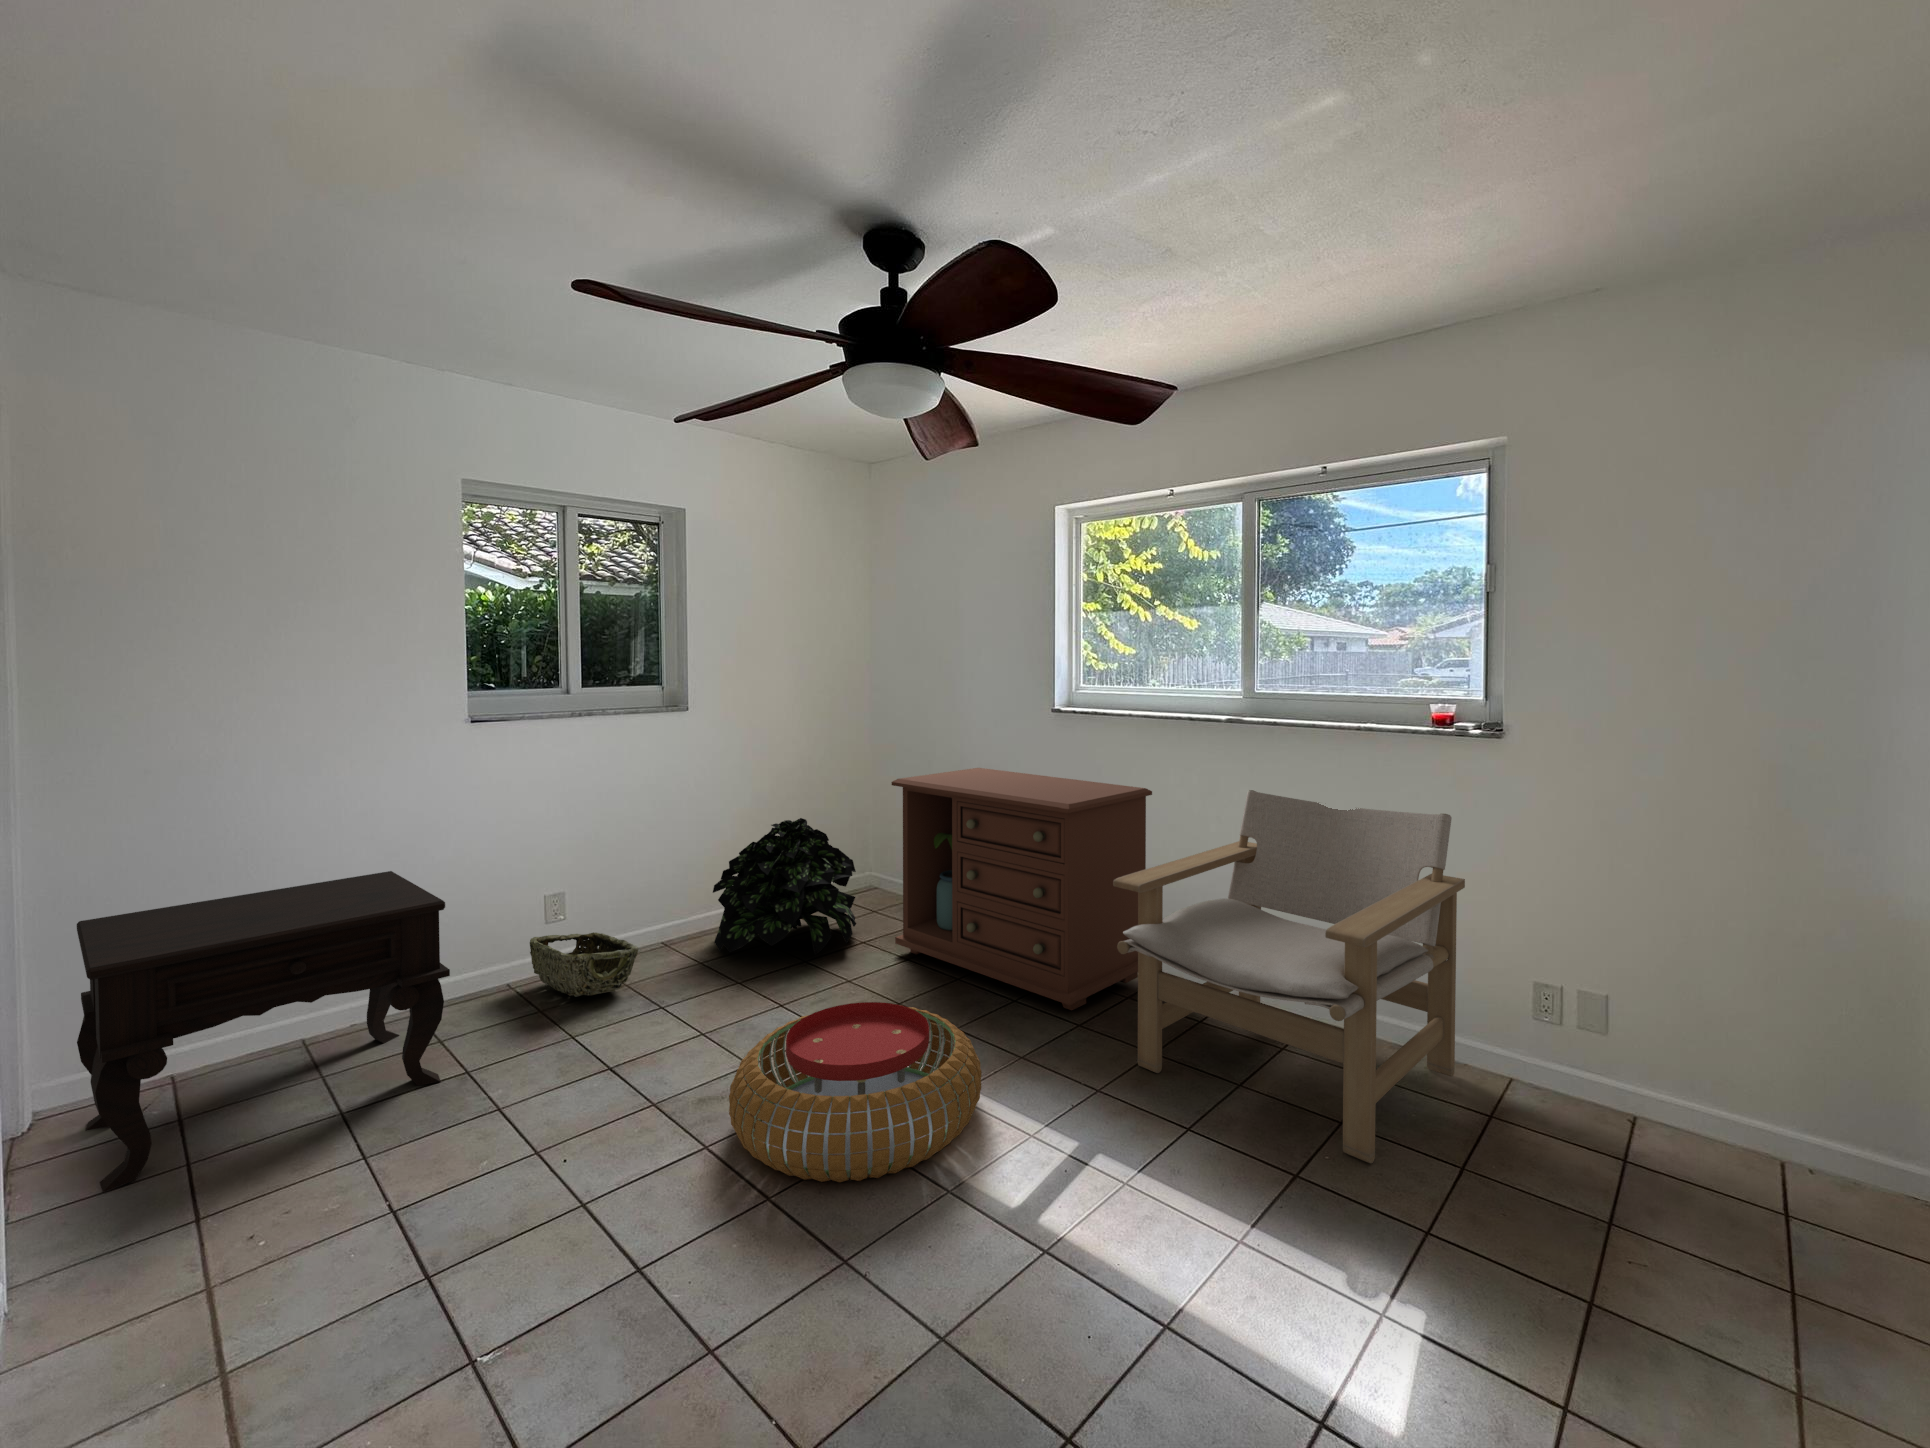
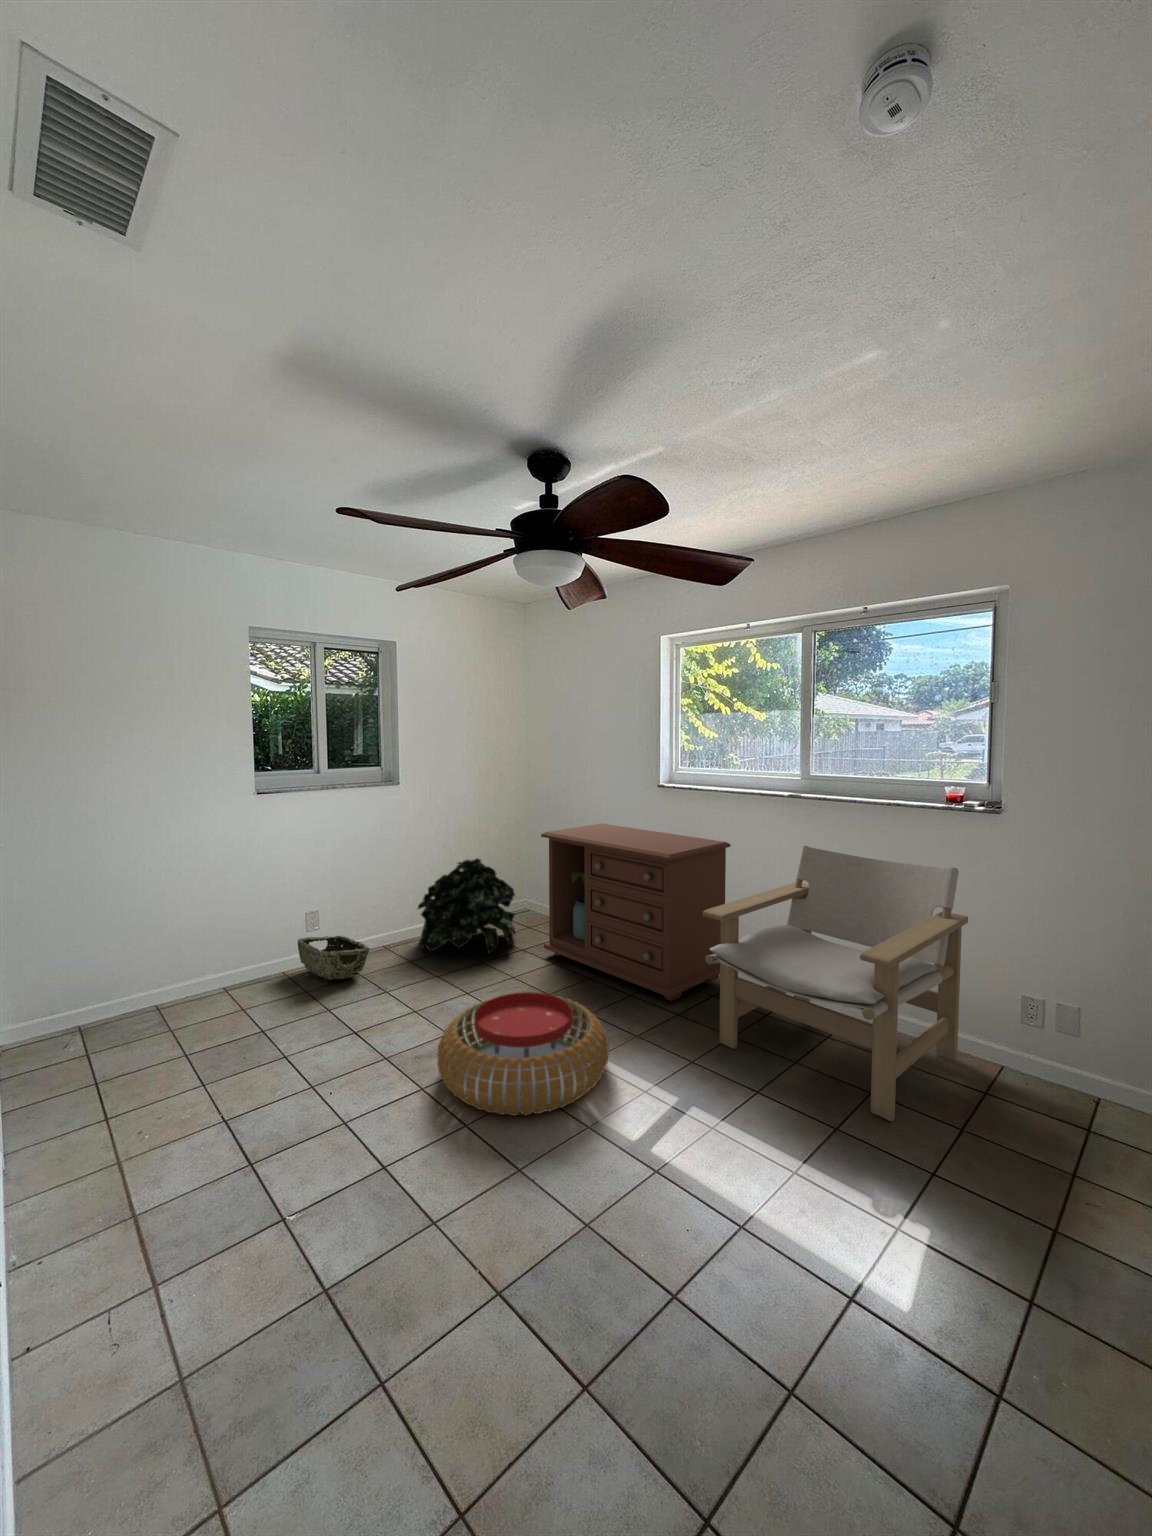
side table: present [77,871,450,1192] -> none [23,893,252,1098]

